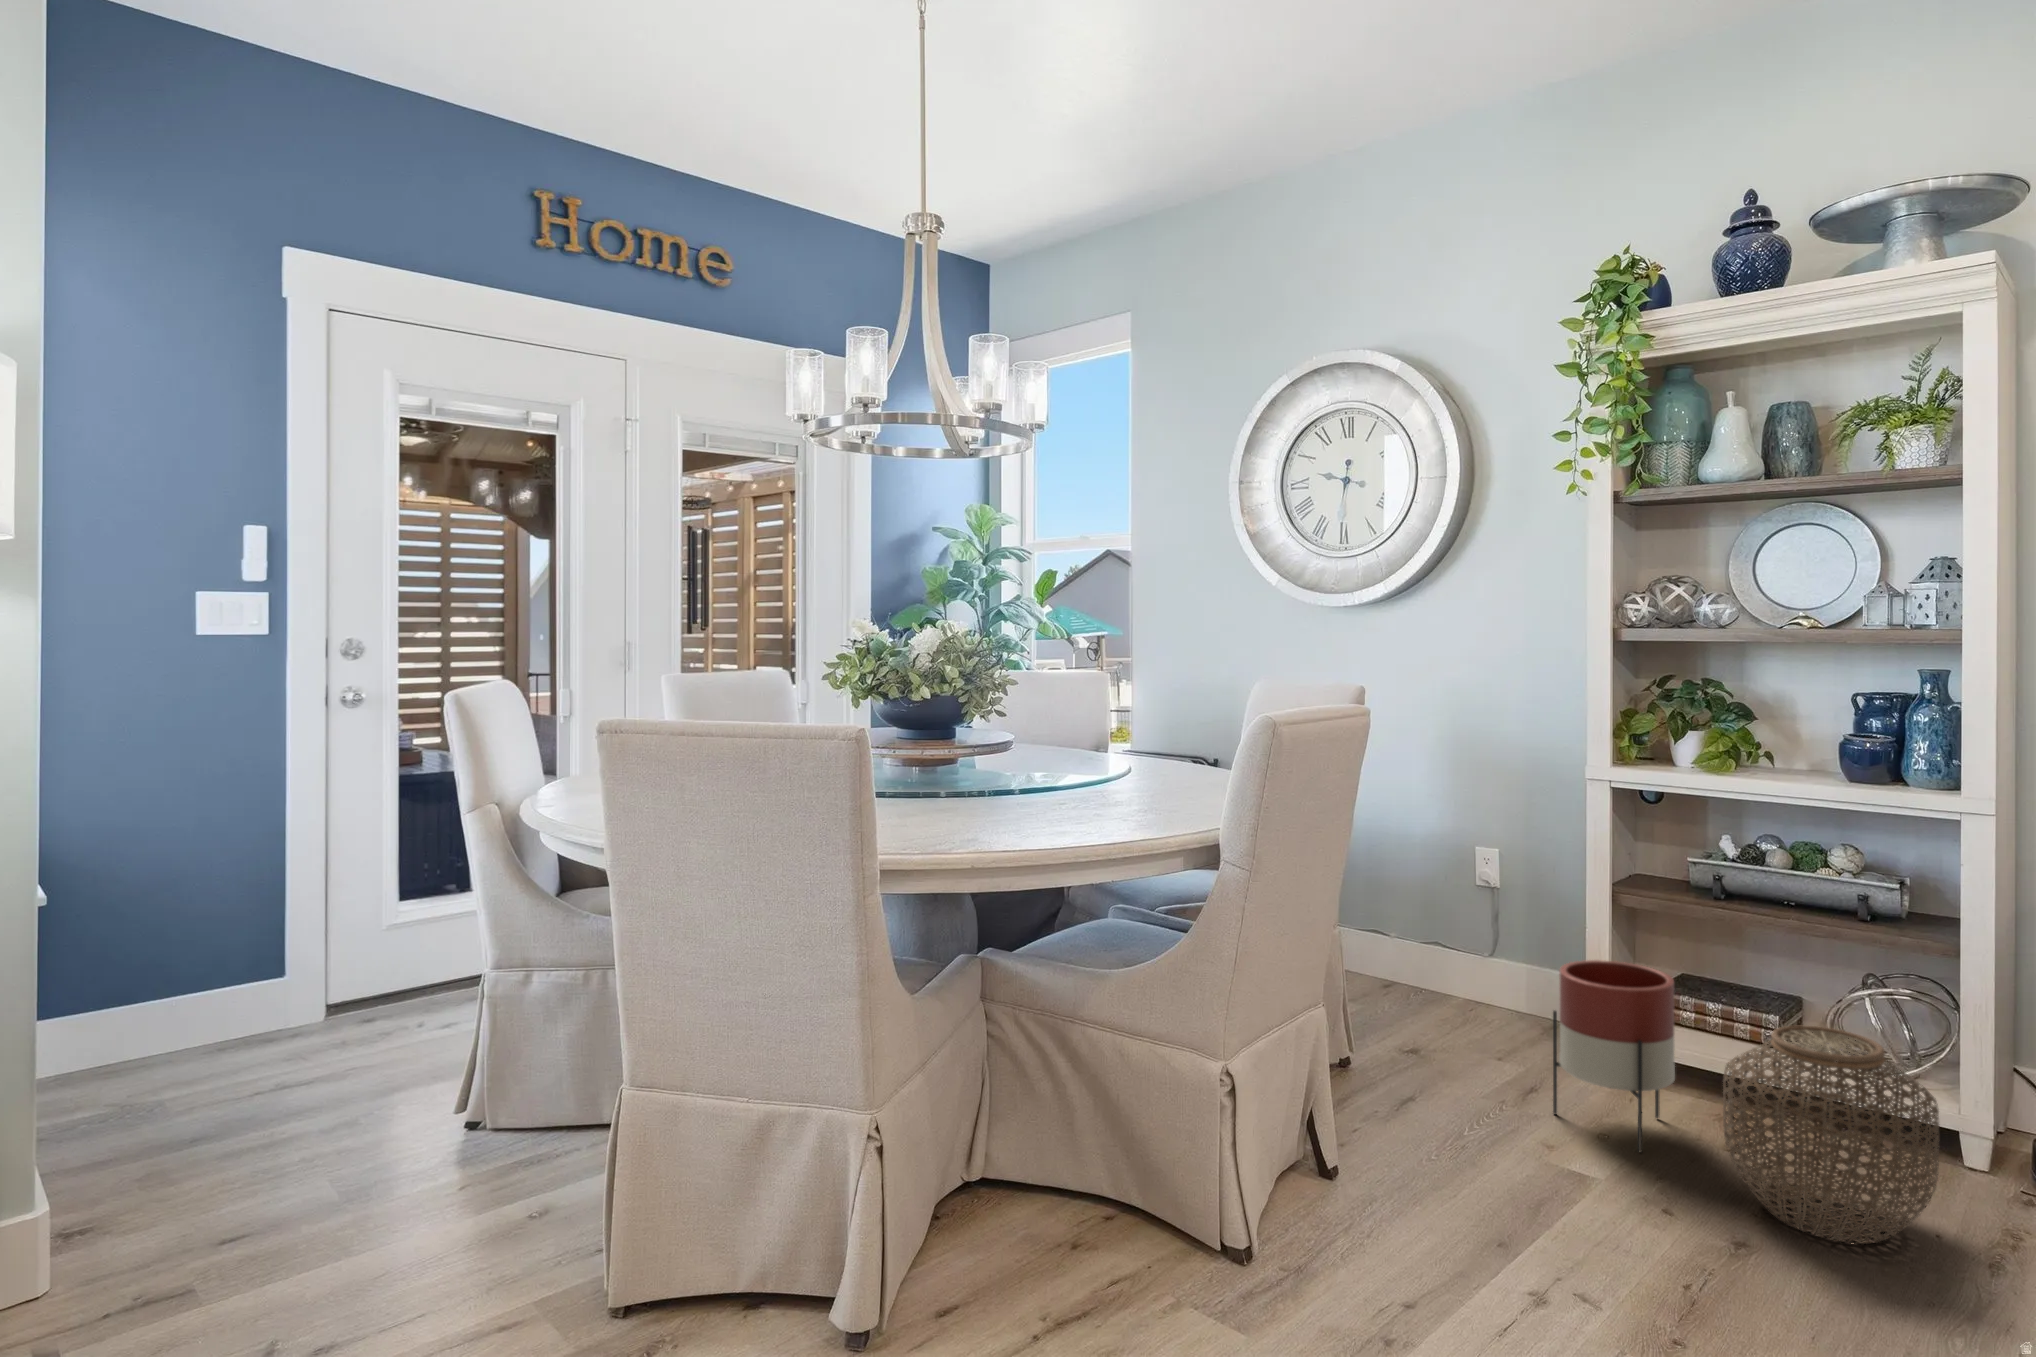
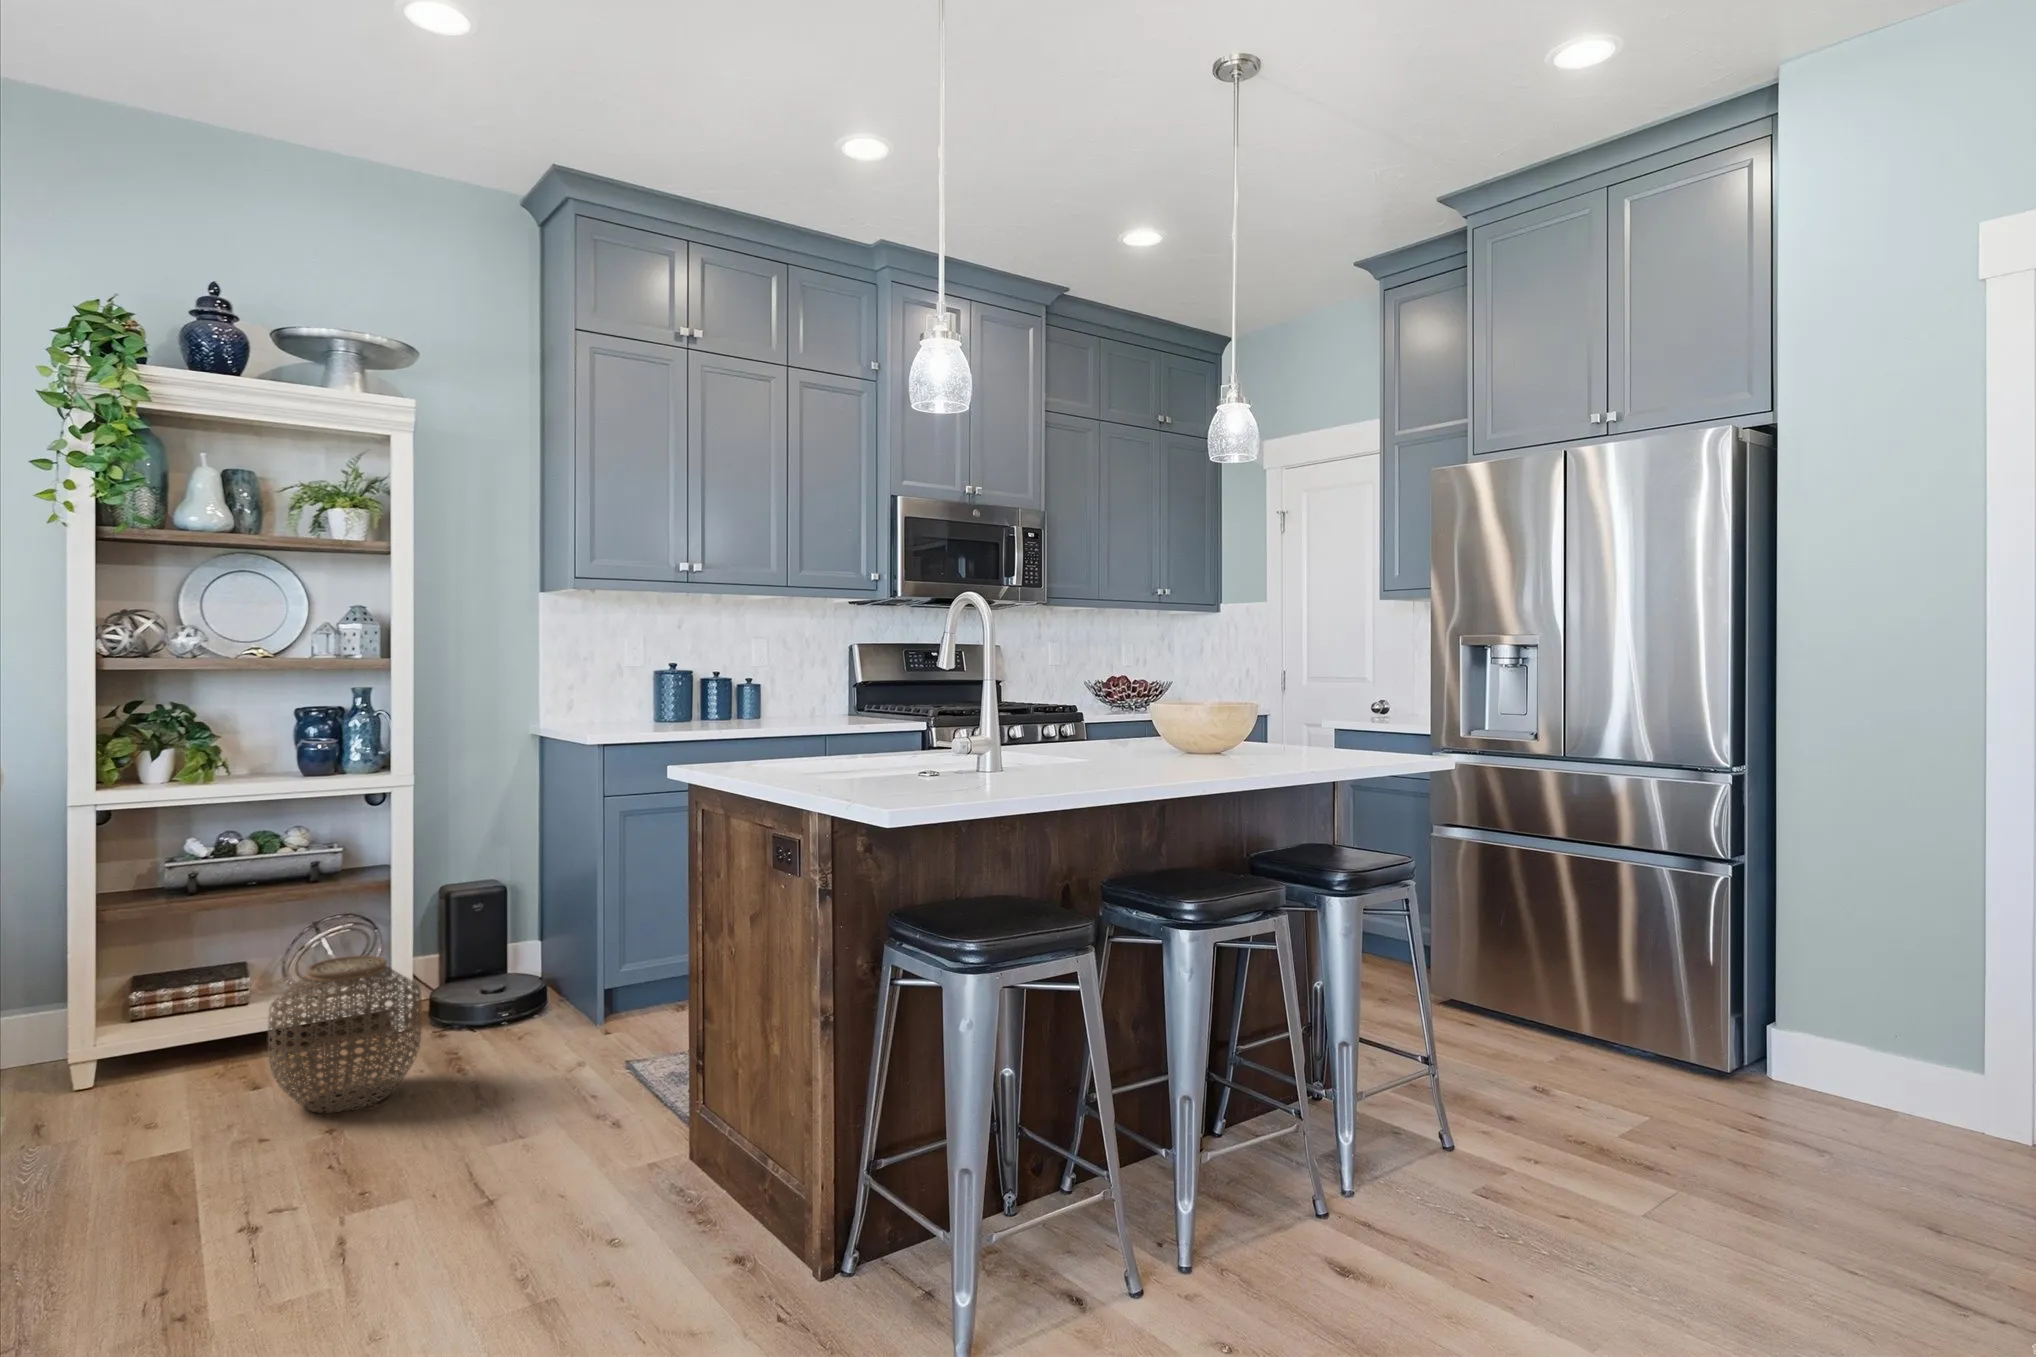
planter: present [1553,960,1675,1153] -> none [71,959,199,1129]

